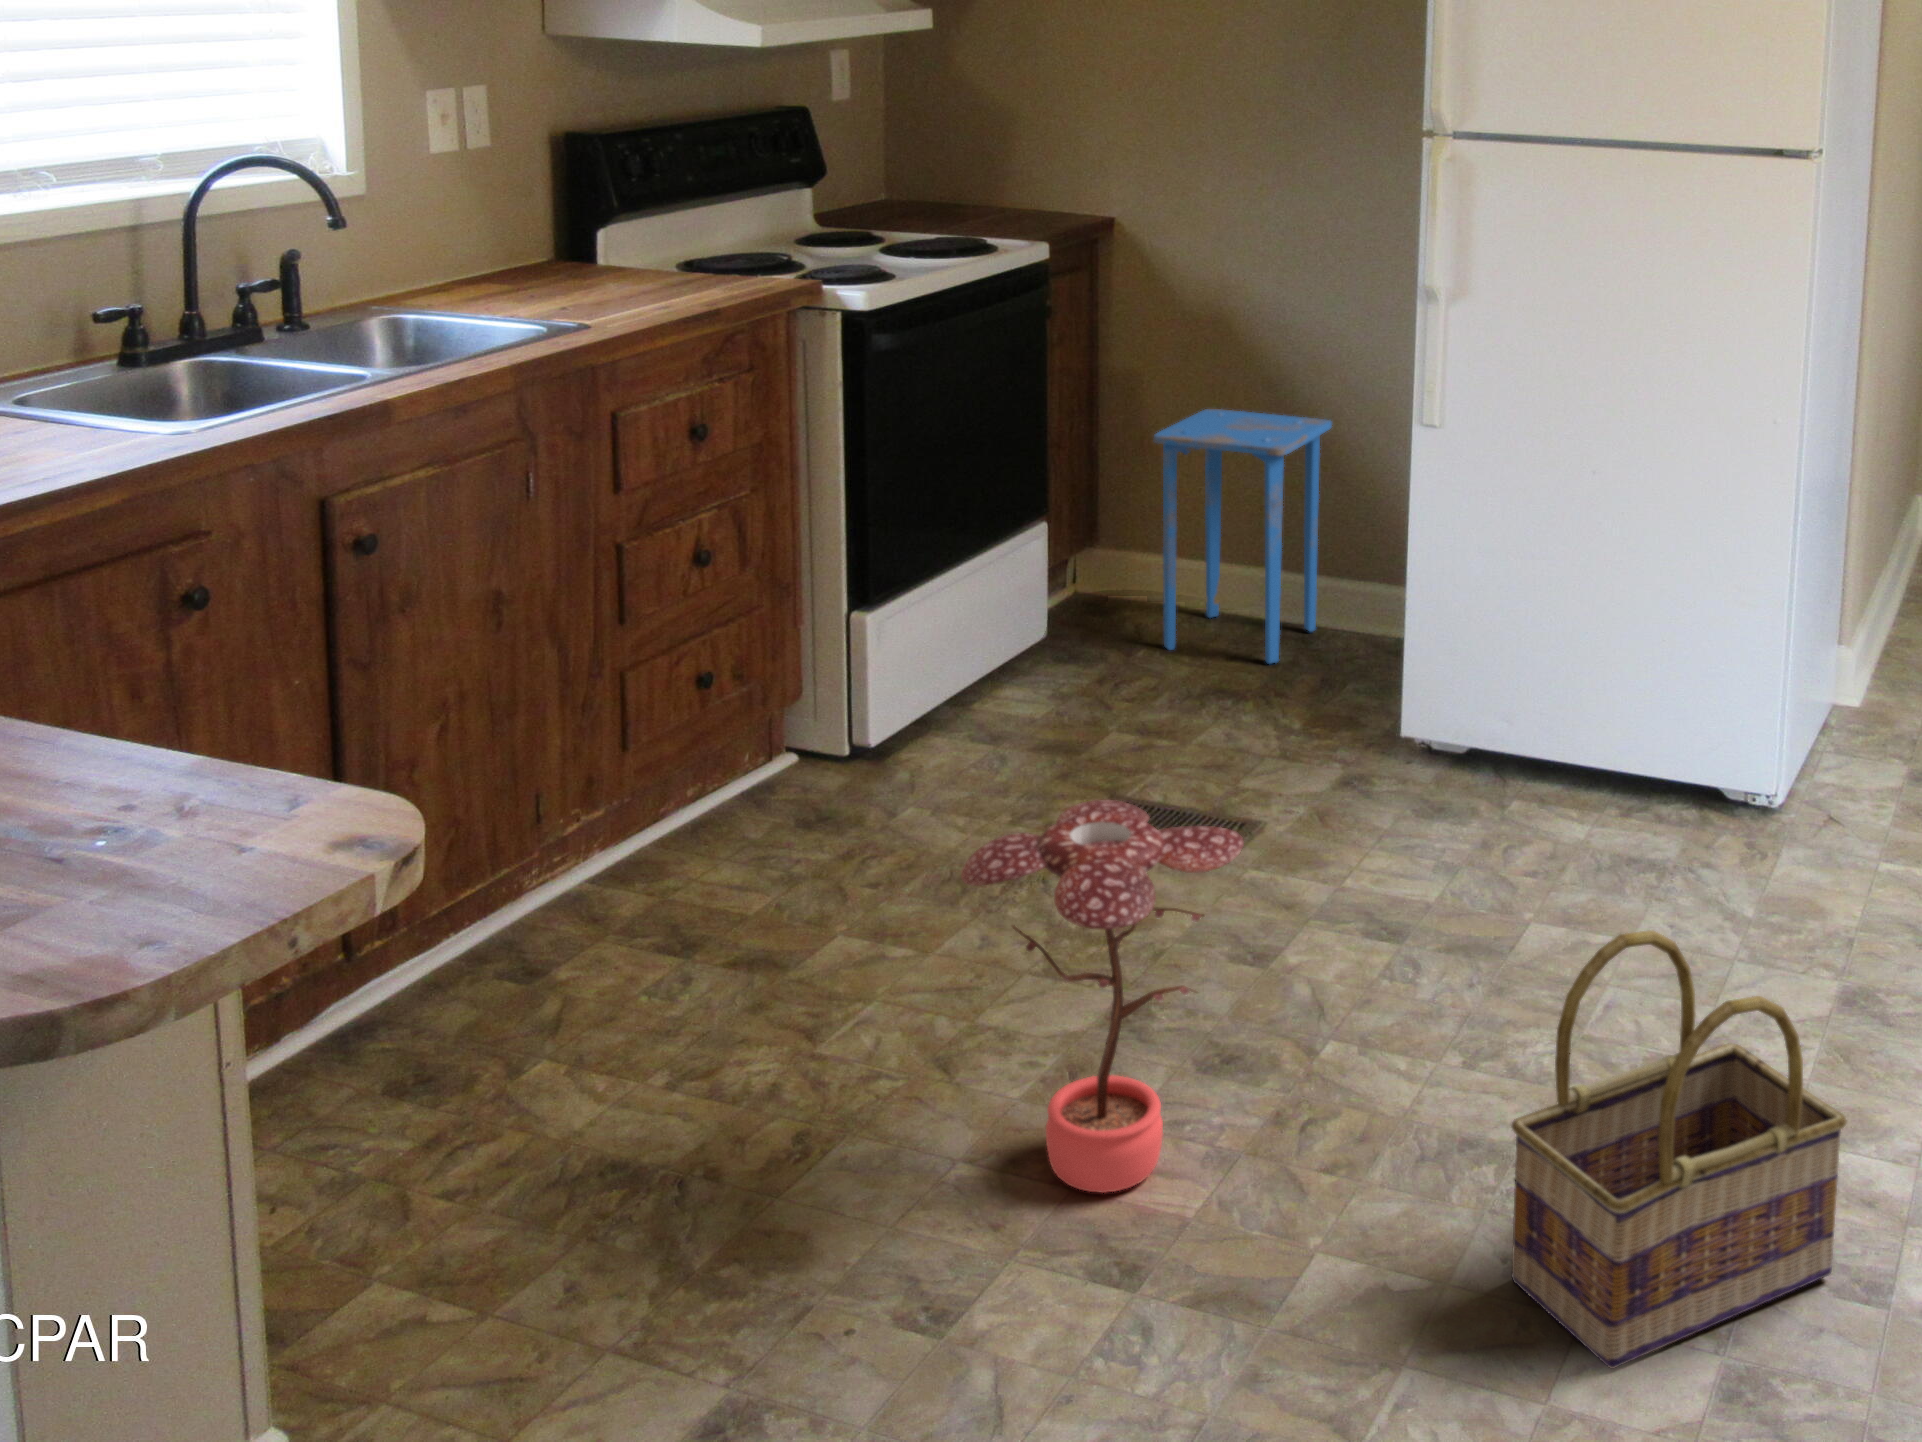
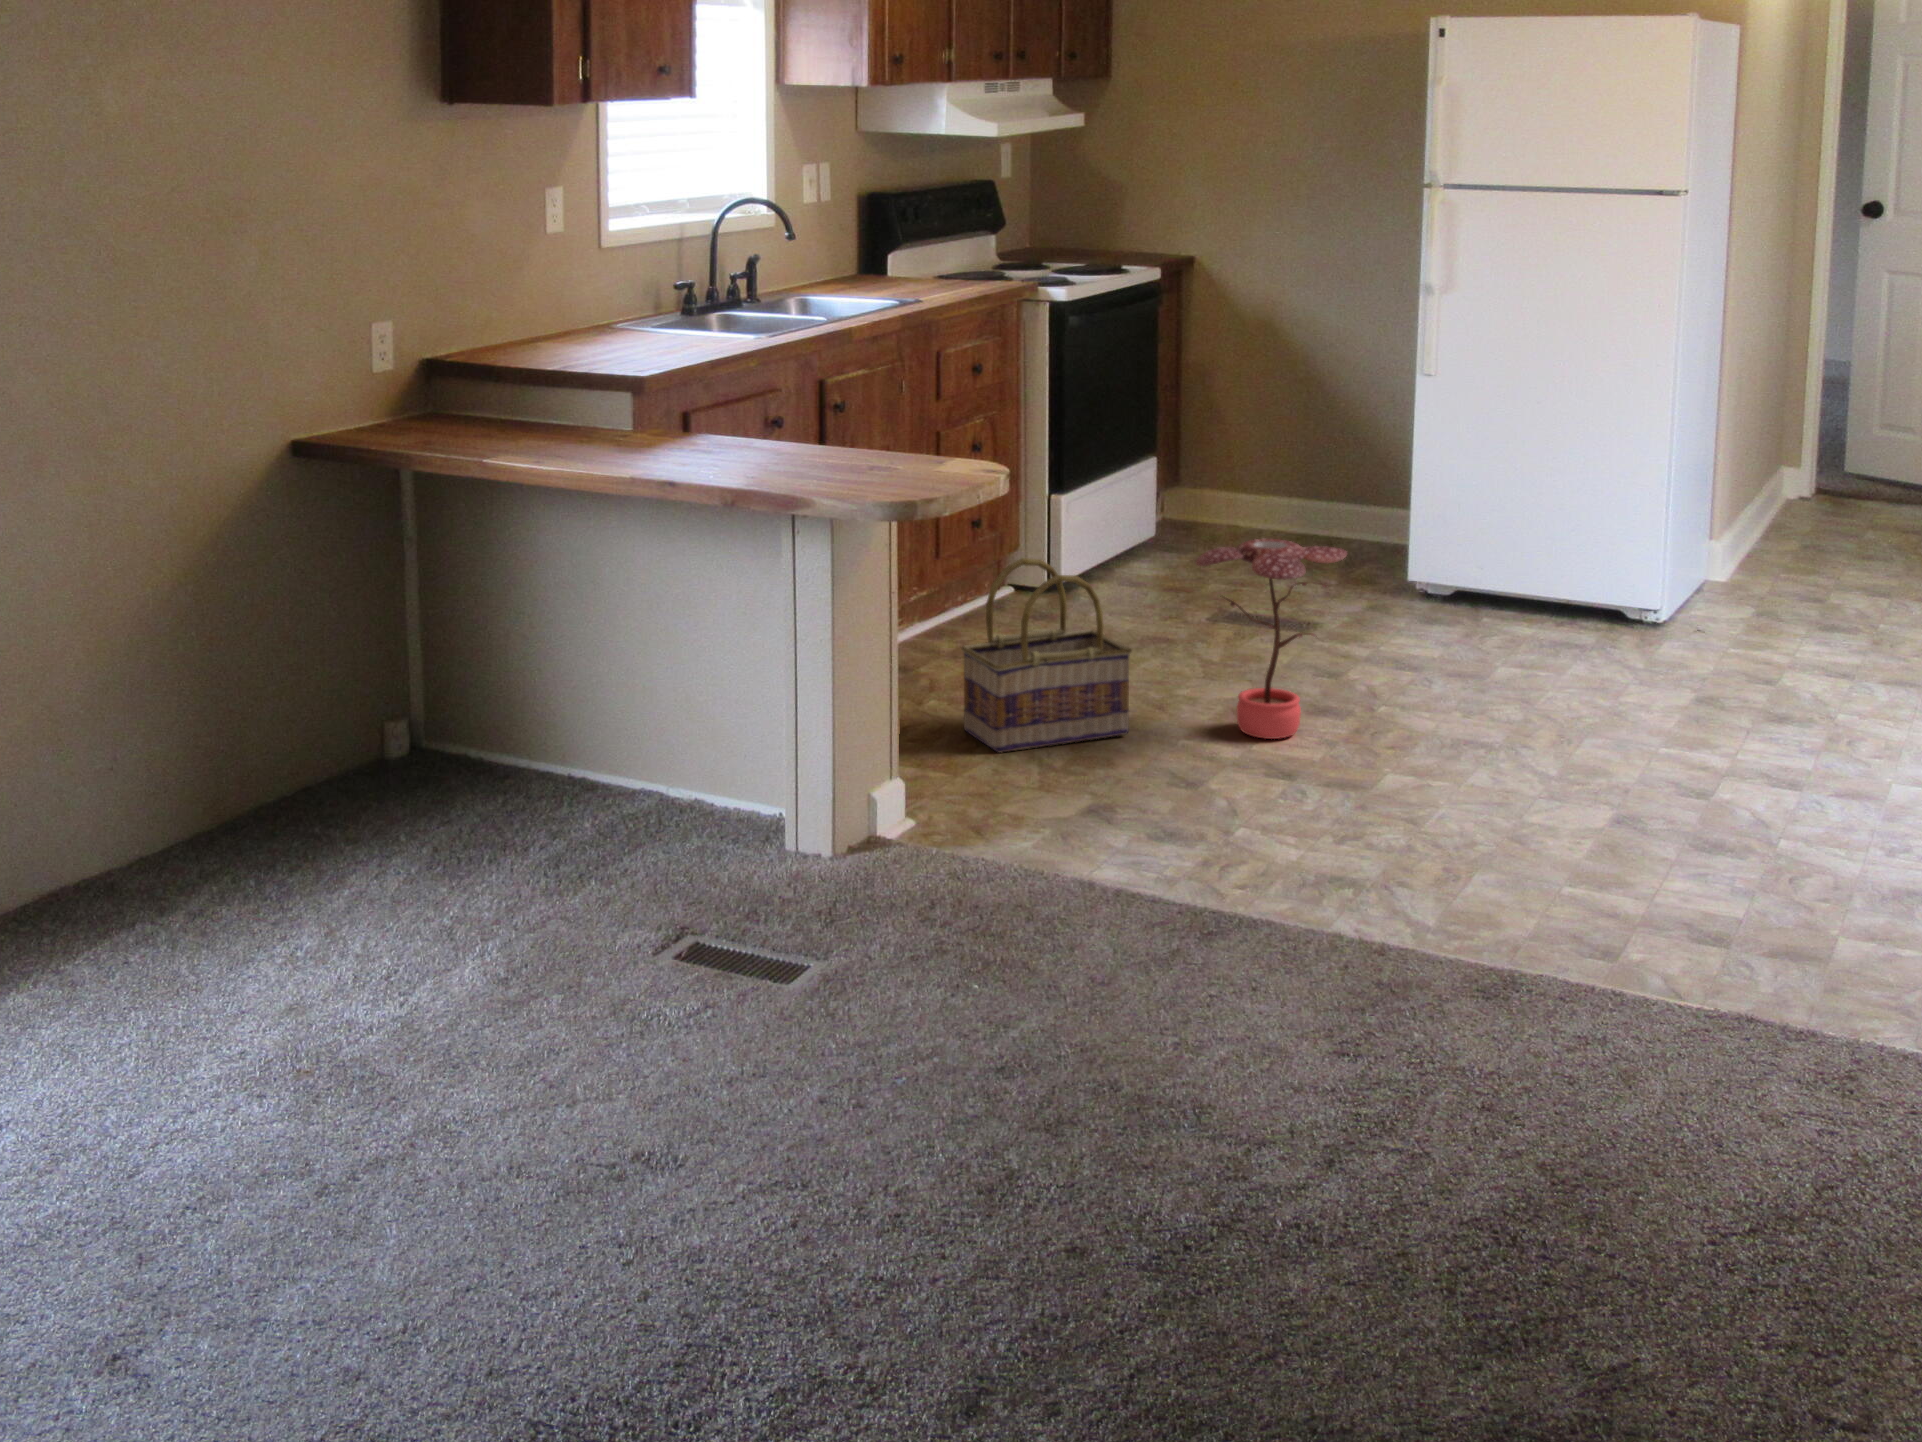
side table: present [1154,409,1332,664] -> none [1226,386,1347,553]
basket: present [1512,930,1847,1369] -> present [961,558,1132,753]

